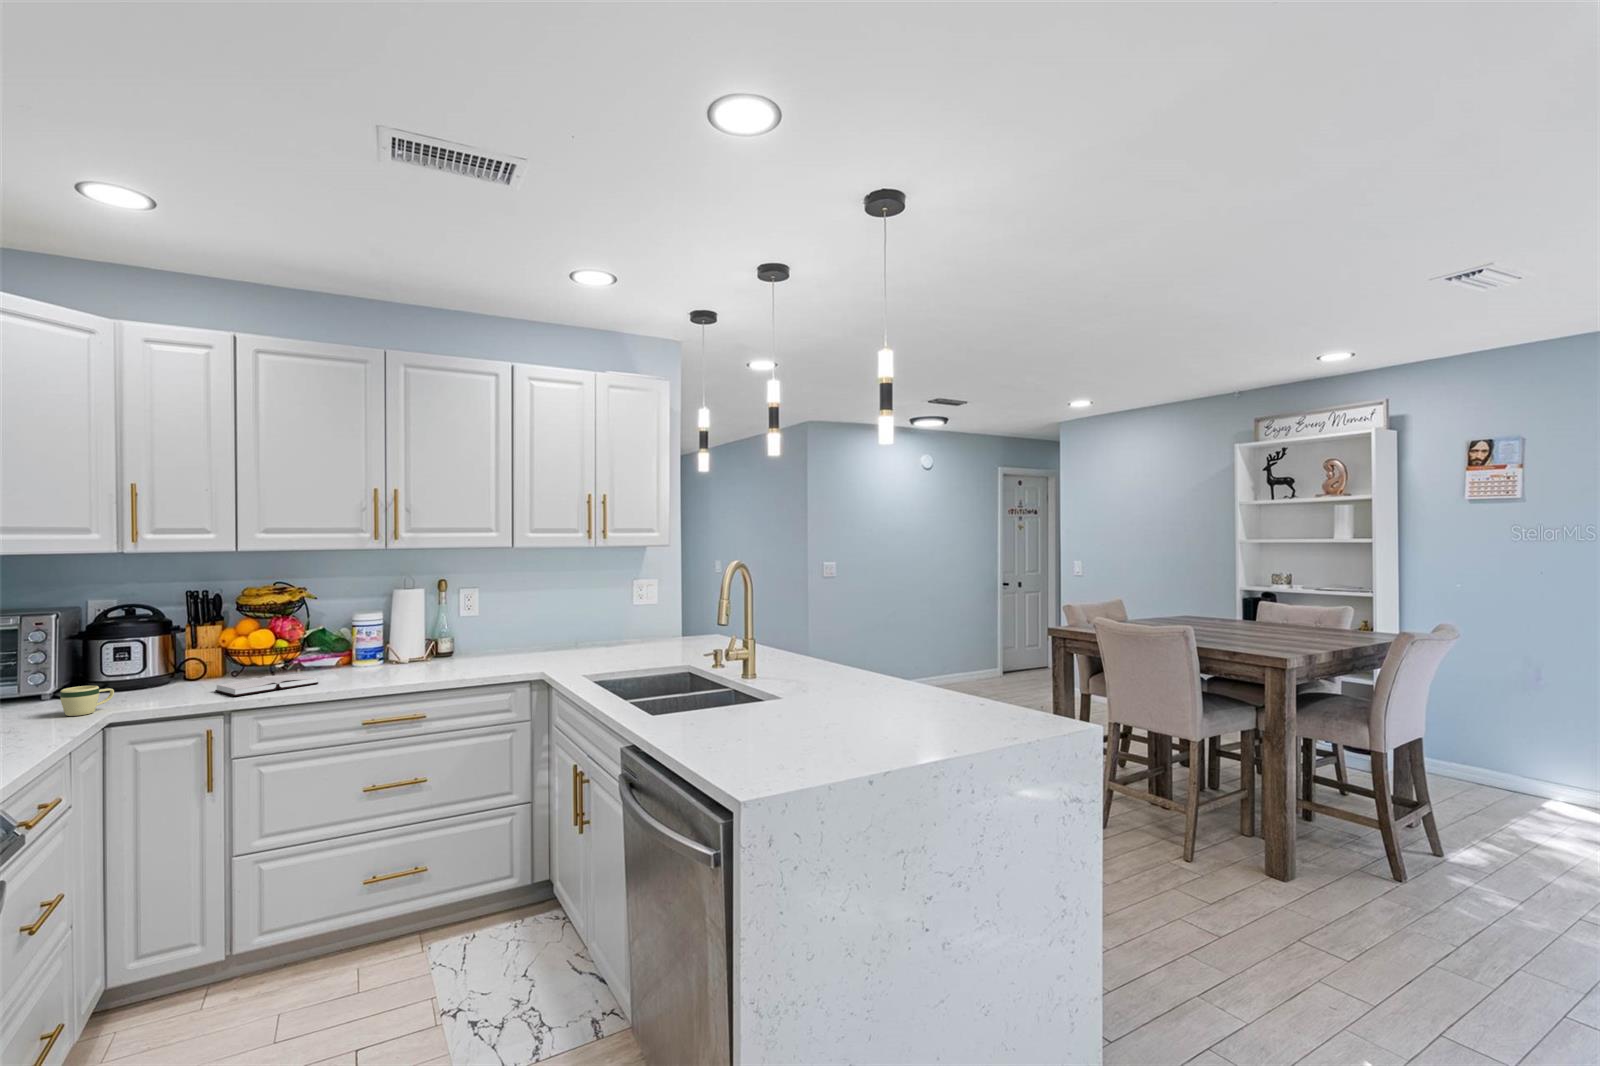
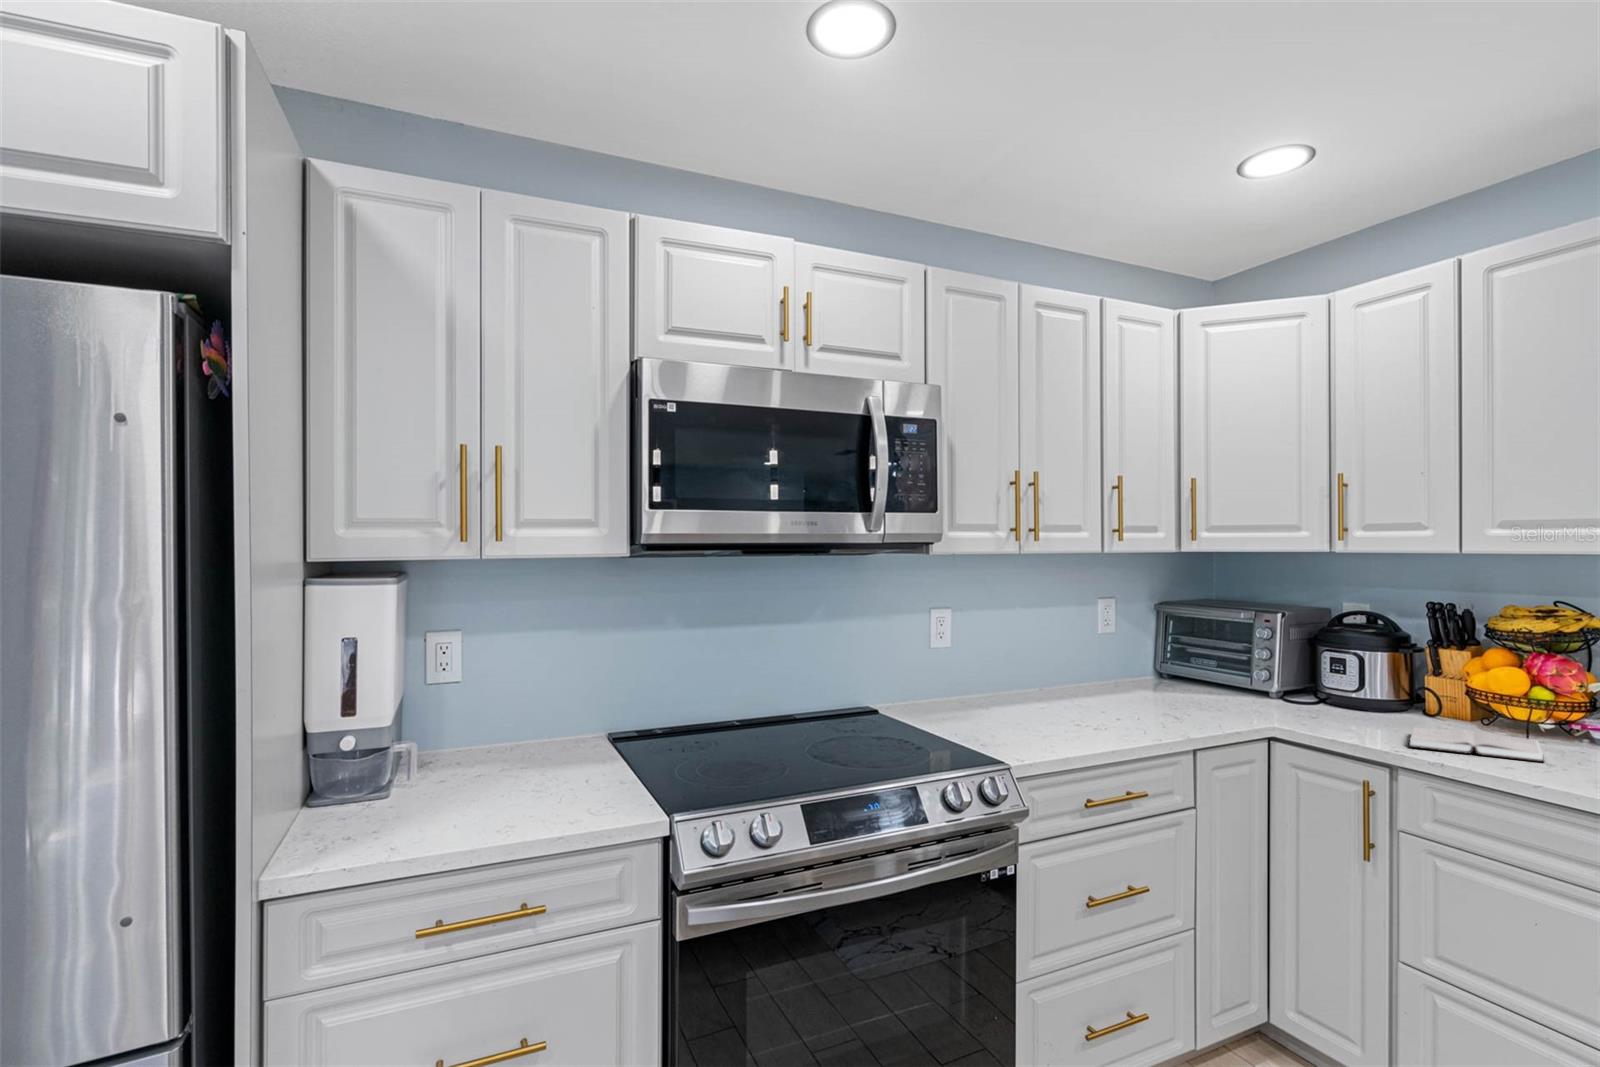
mug: present [60,686,114,716] -> none [1244,693,1293,724]

